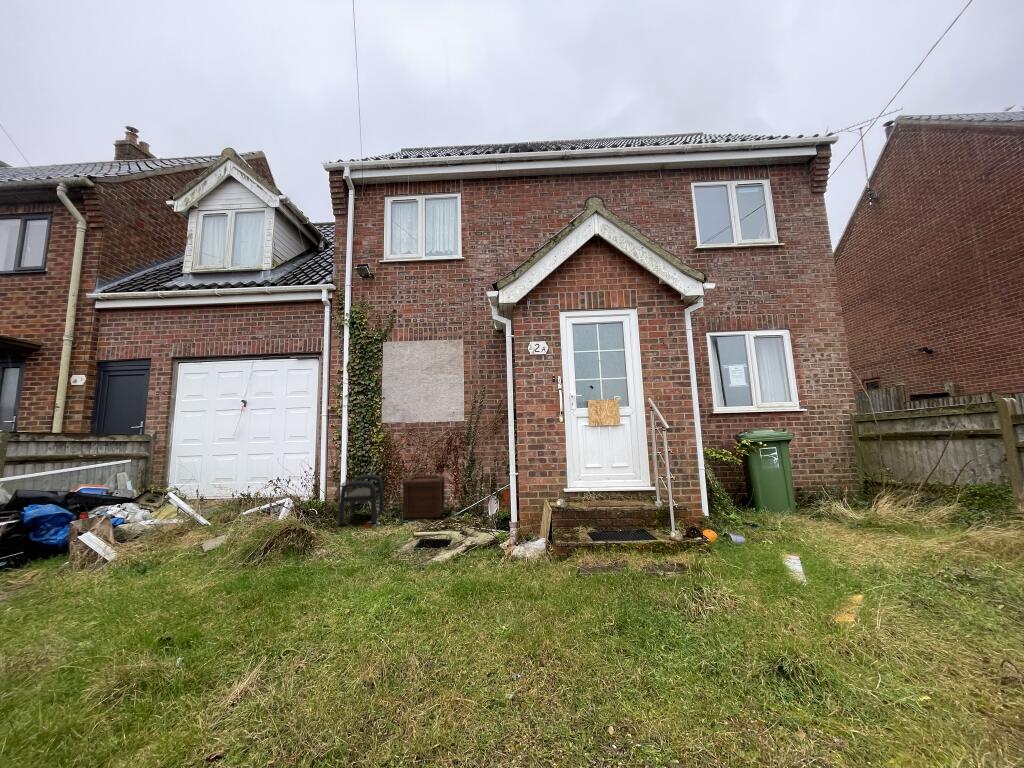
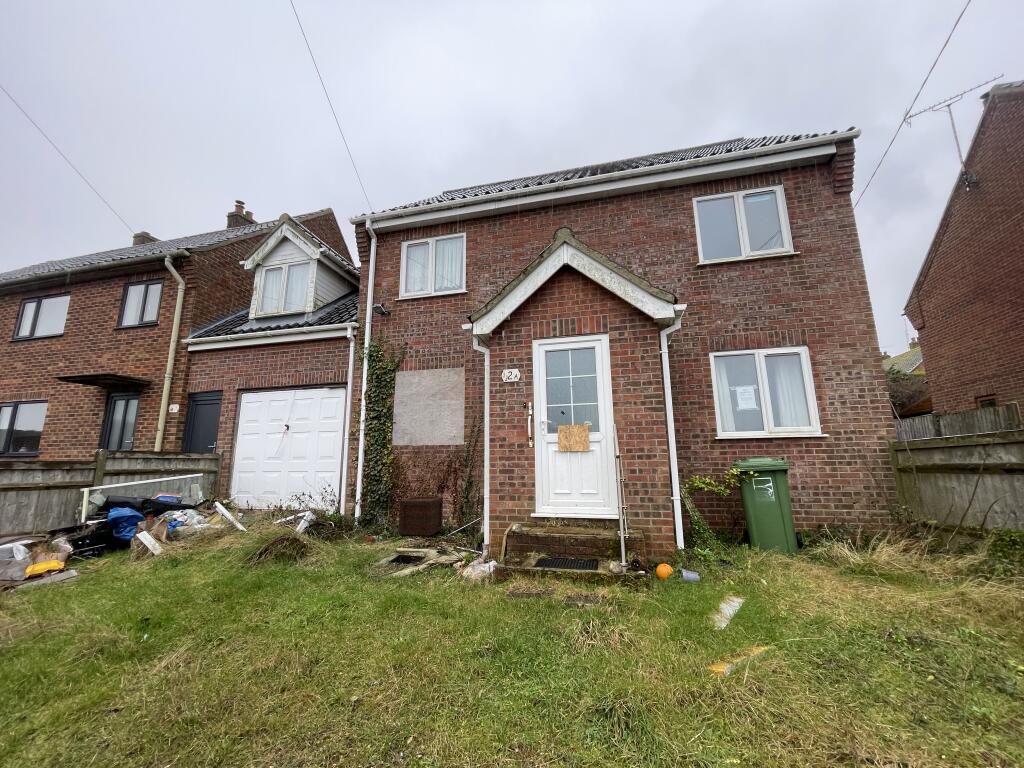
bench: present [338,475,384,525] -> none [342,493,390,537]

